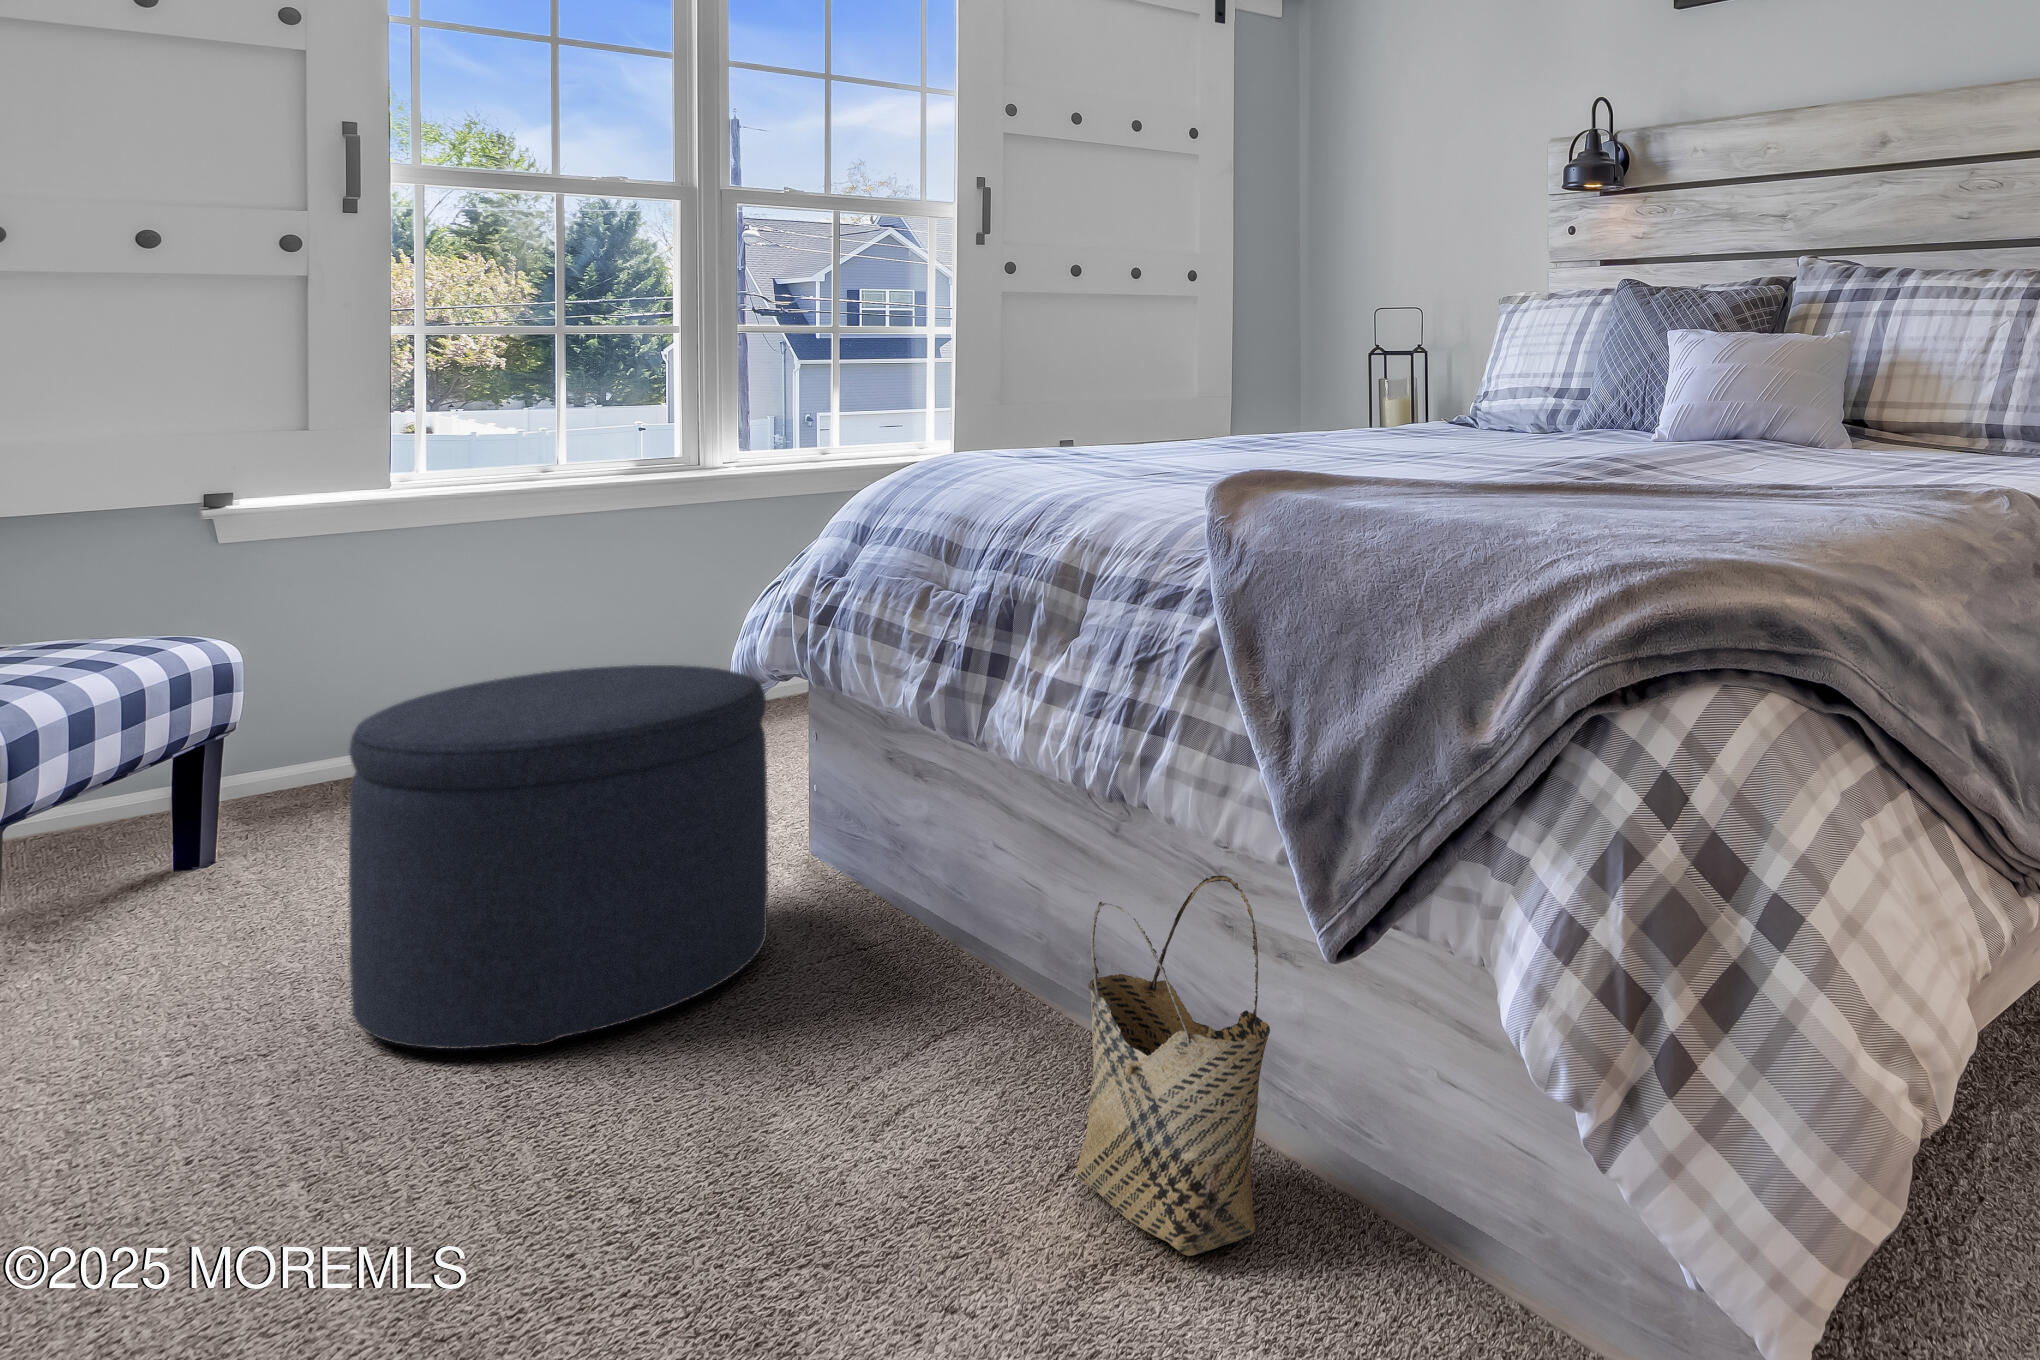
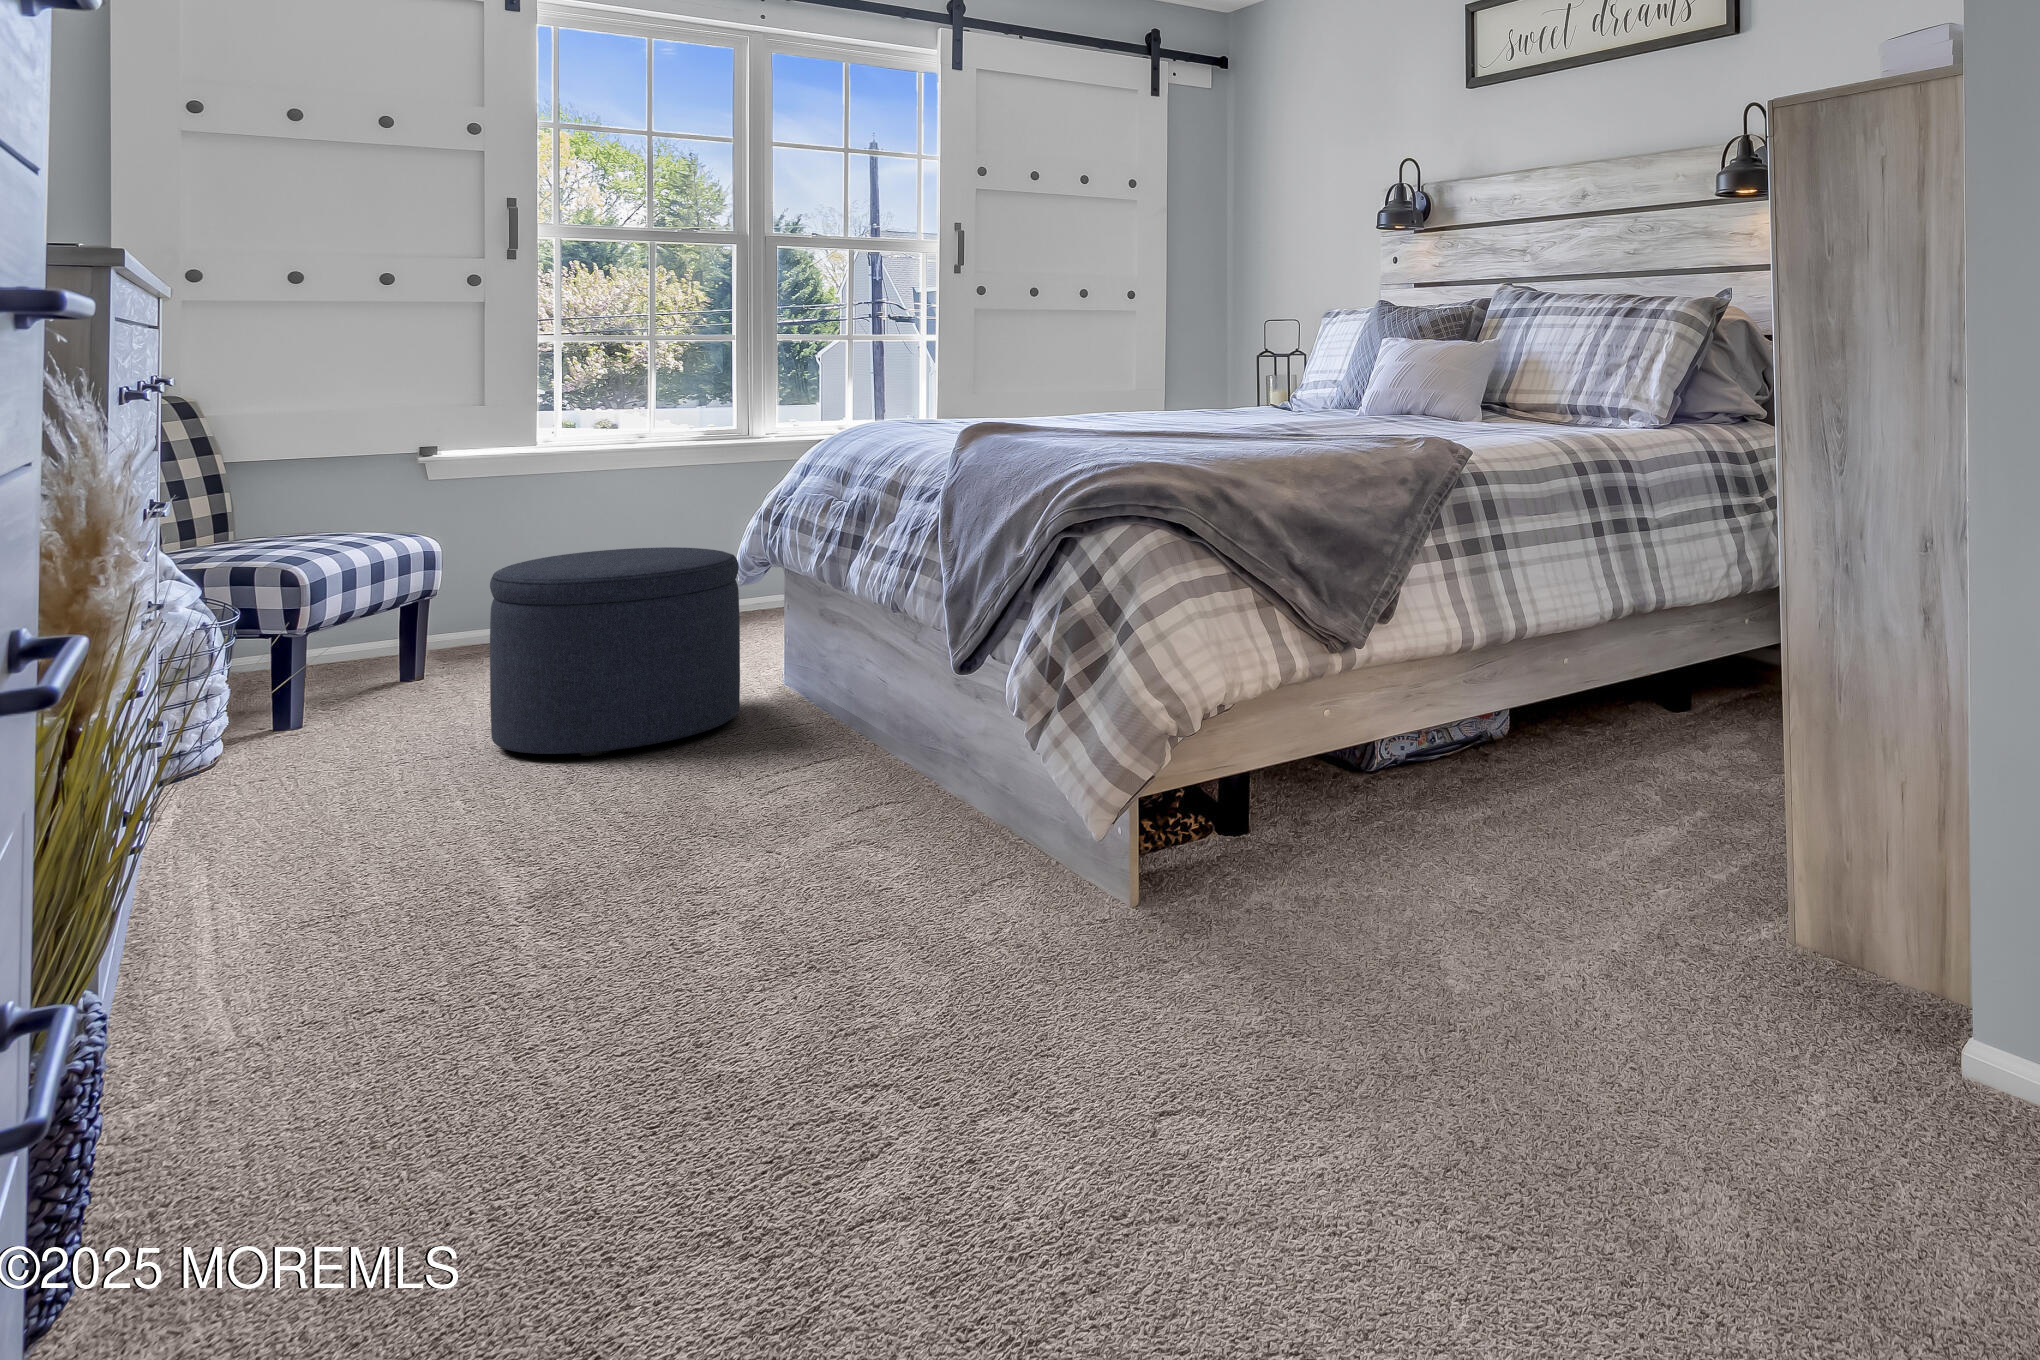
woven basket: present [1075,876,1270,1256] -> none [853,645,946,835]

